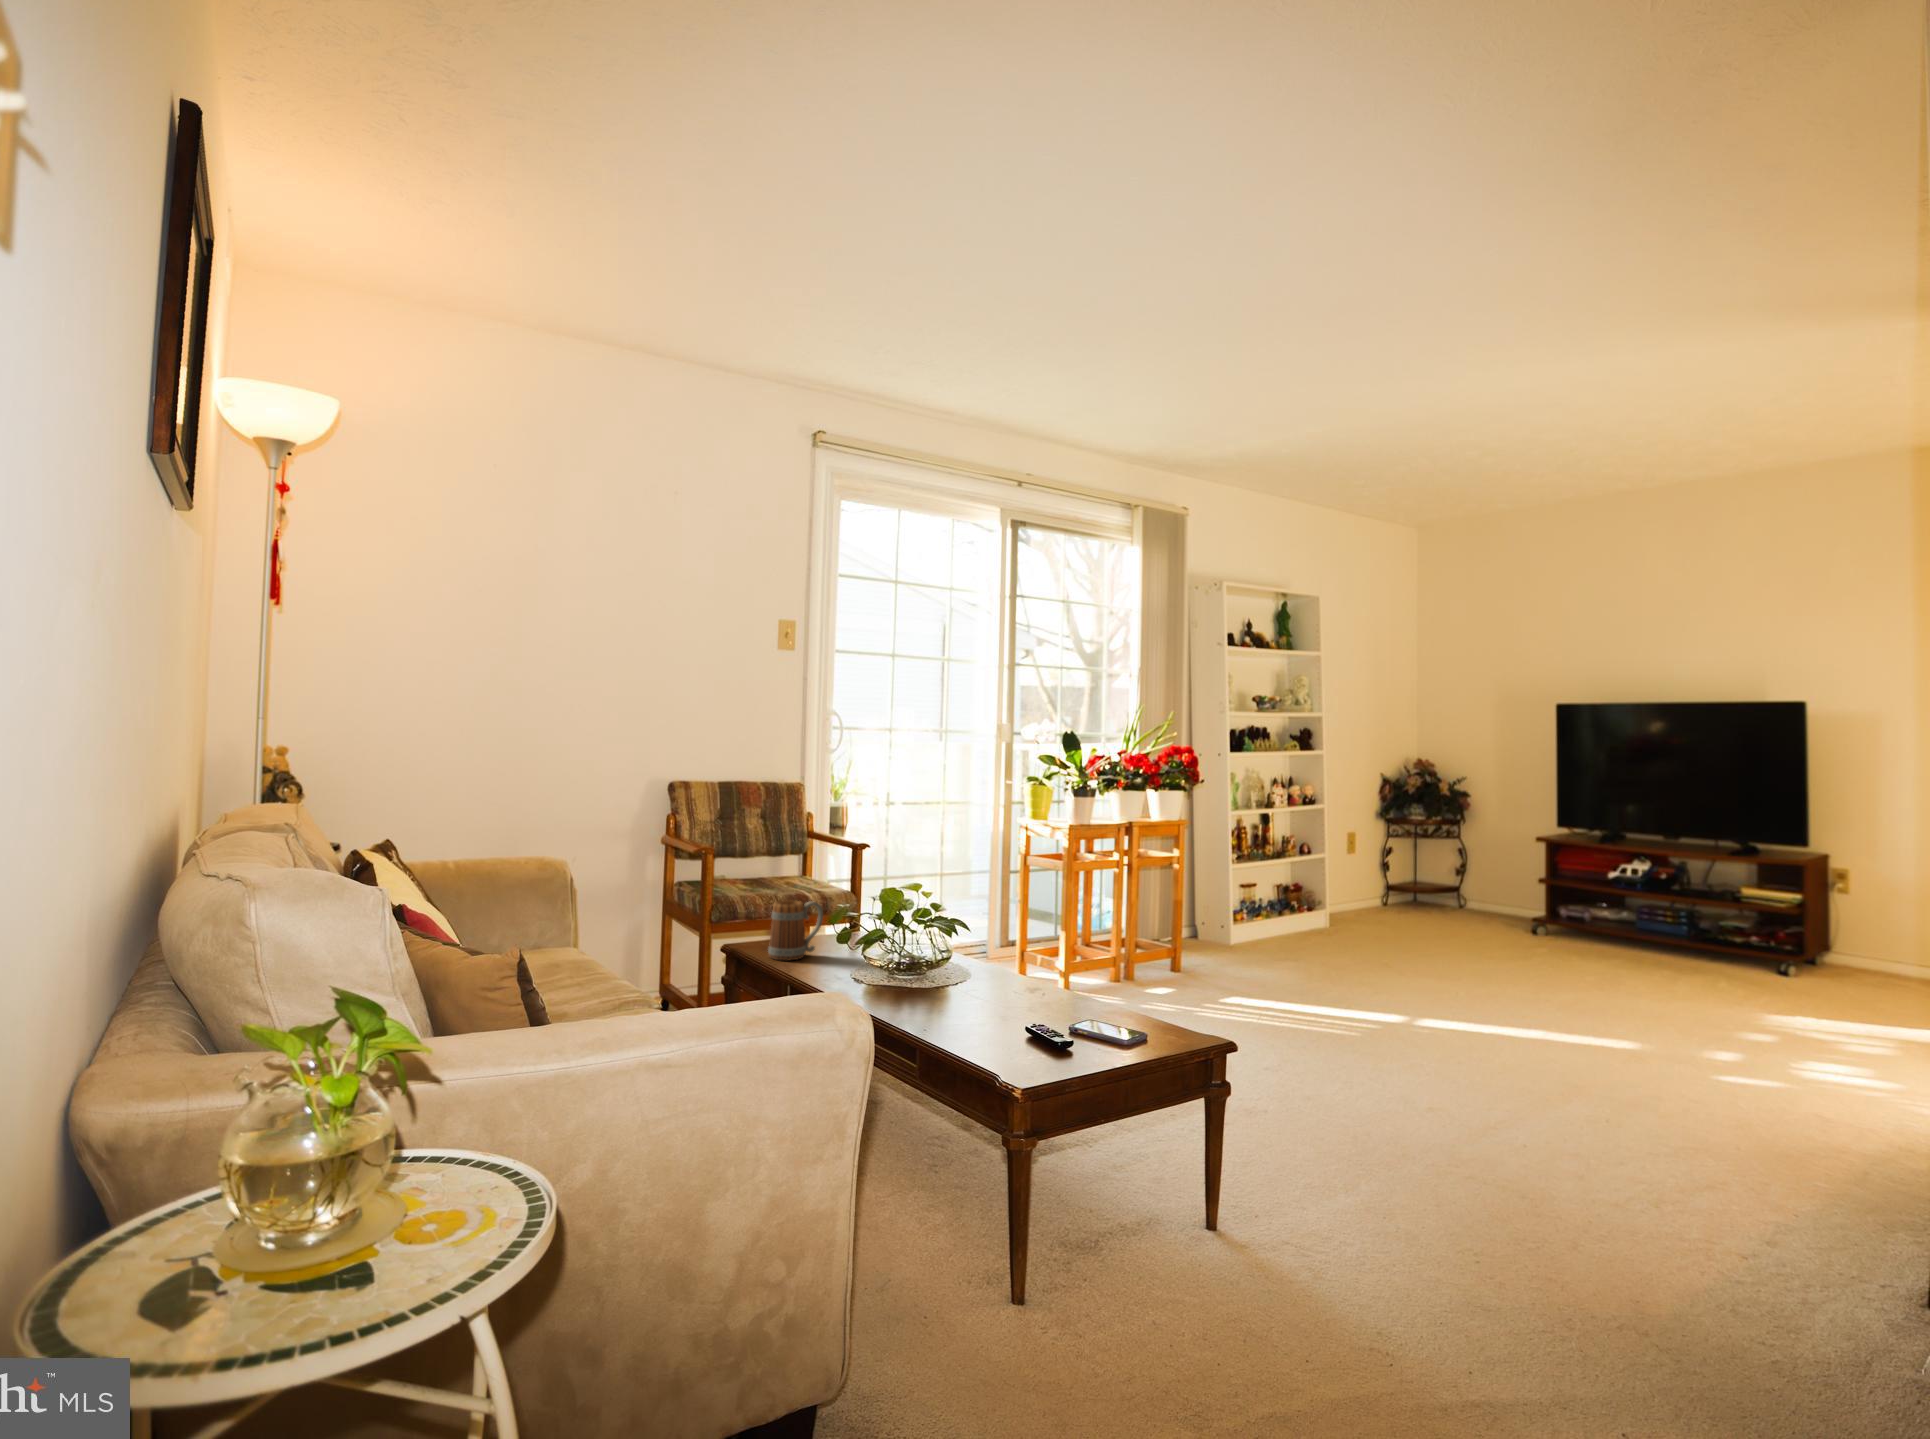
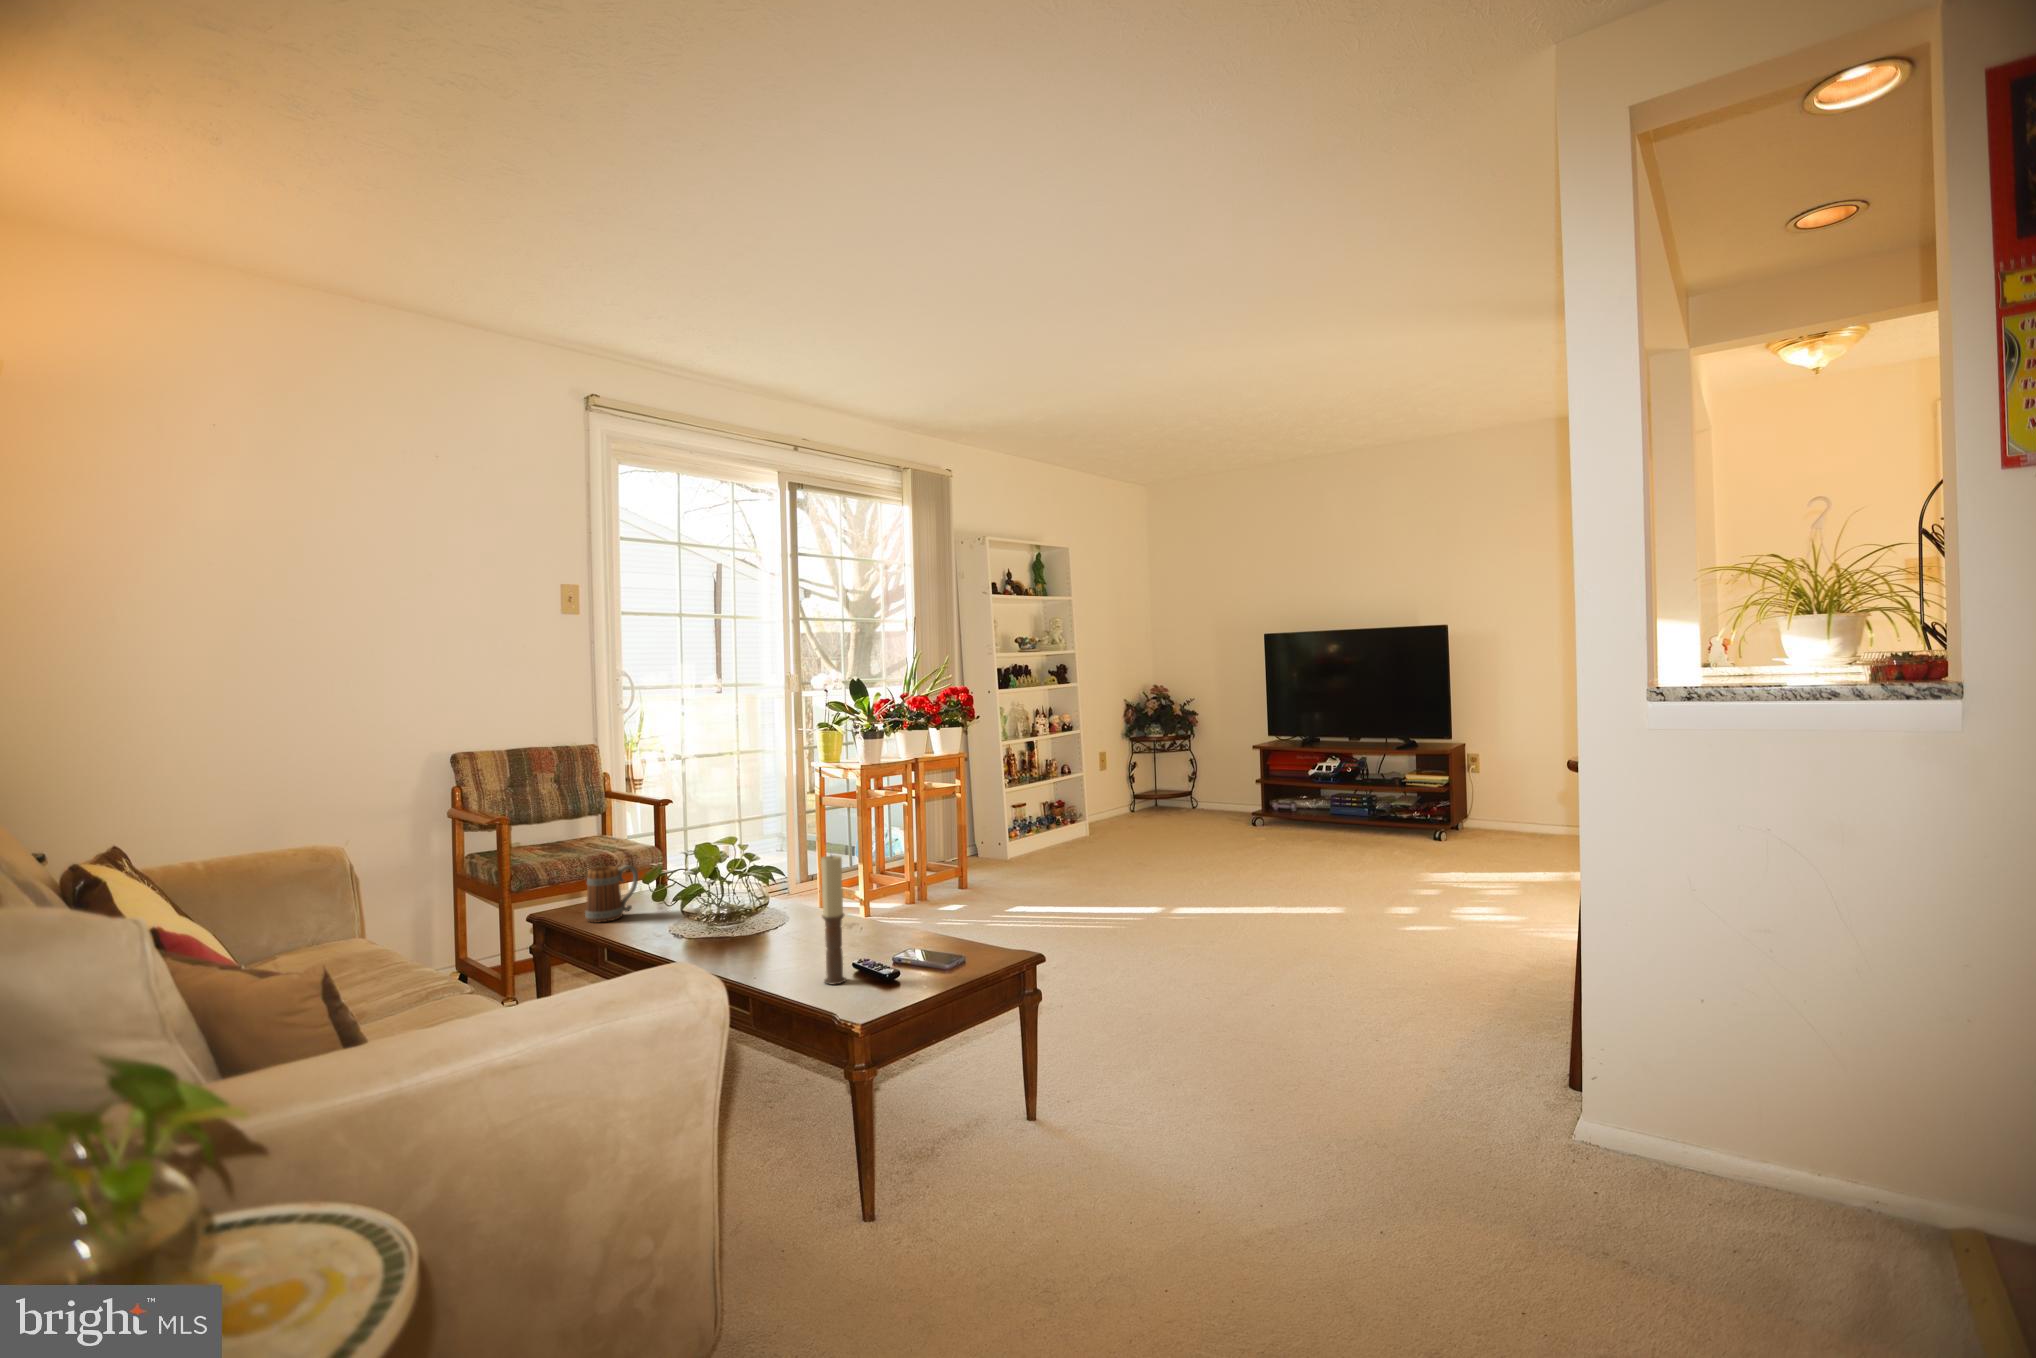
candle: none [1009,906,1037,1071] -> present [821,855,846,985]

